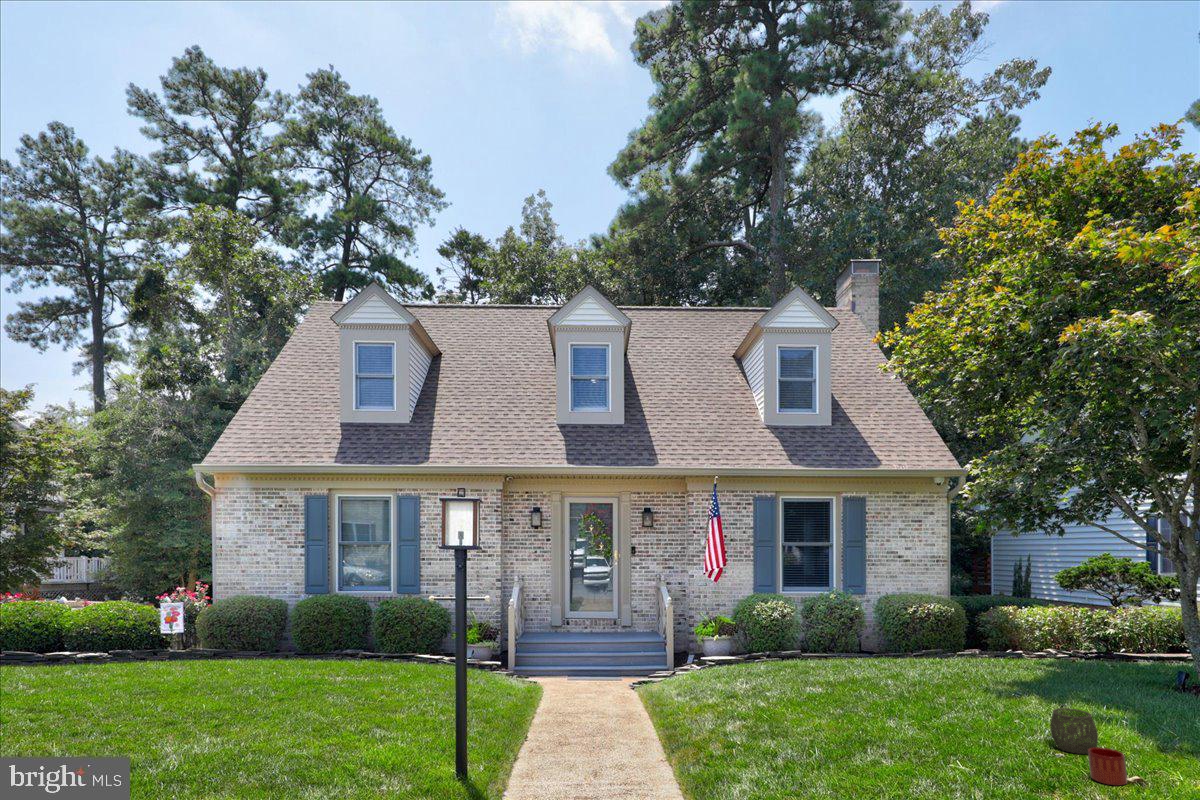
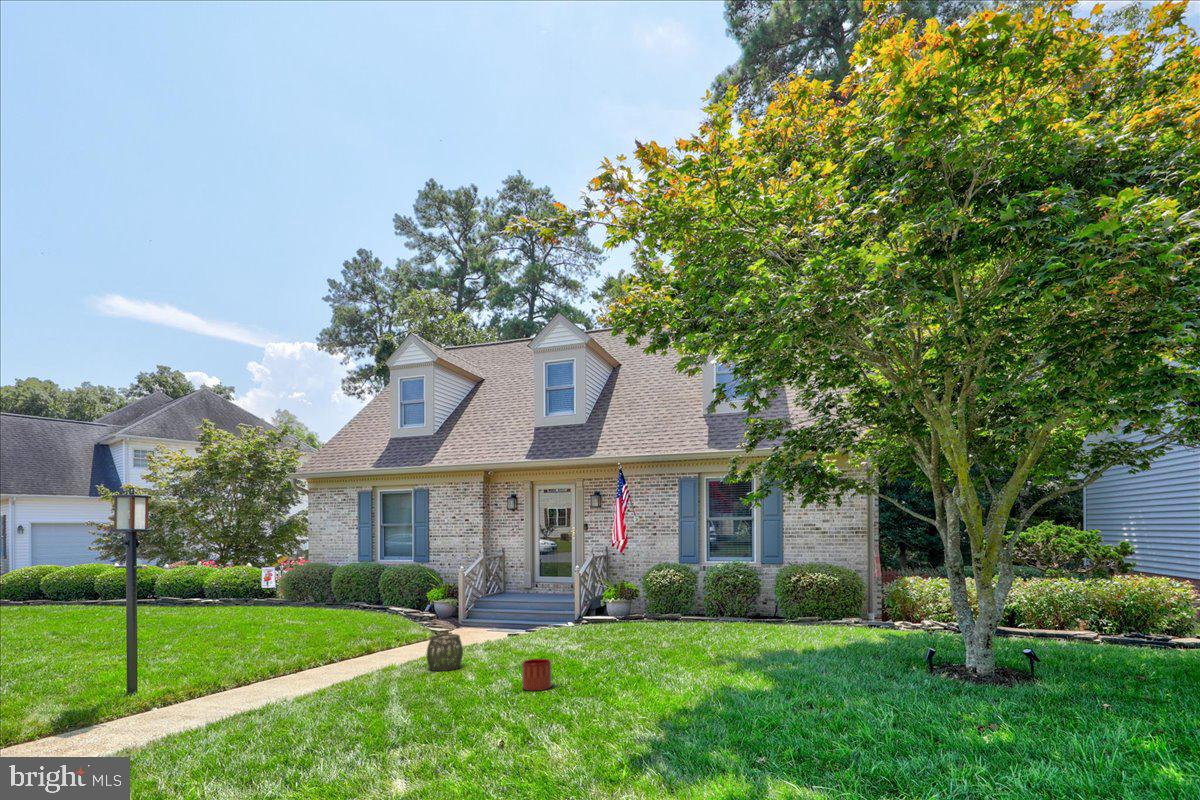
woven basket: present [1050,708,1098,754] -> present [427,634,463,671]

